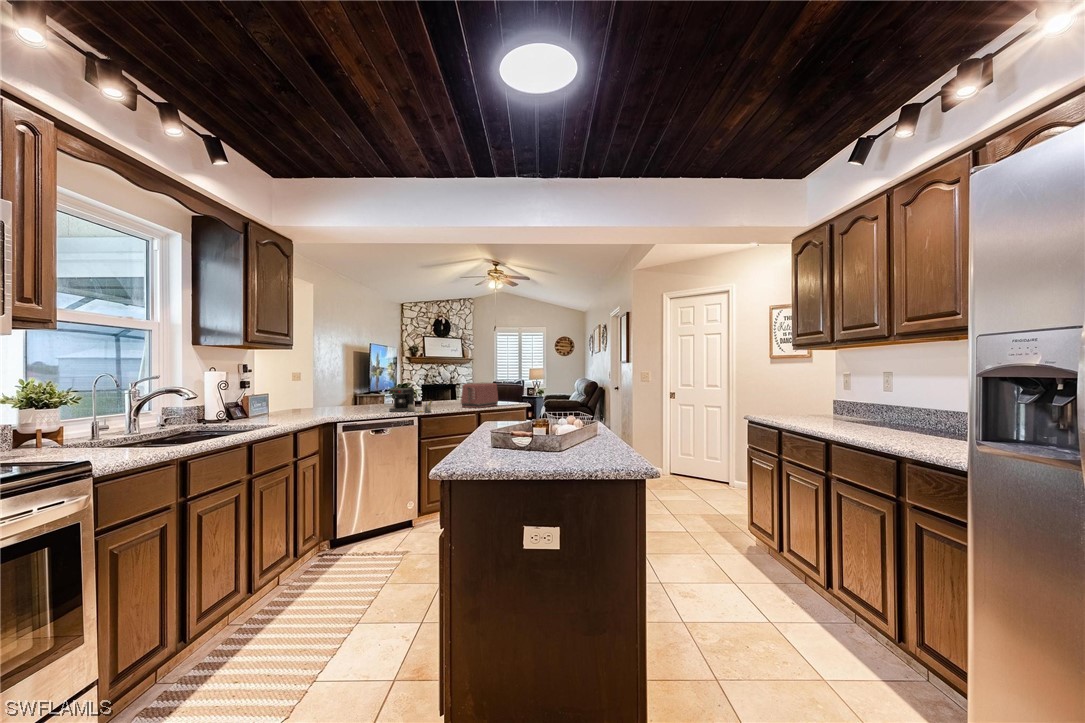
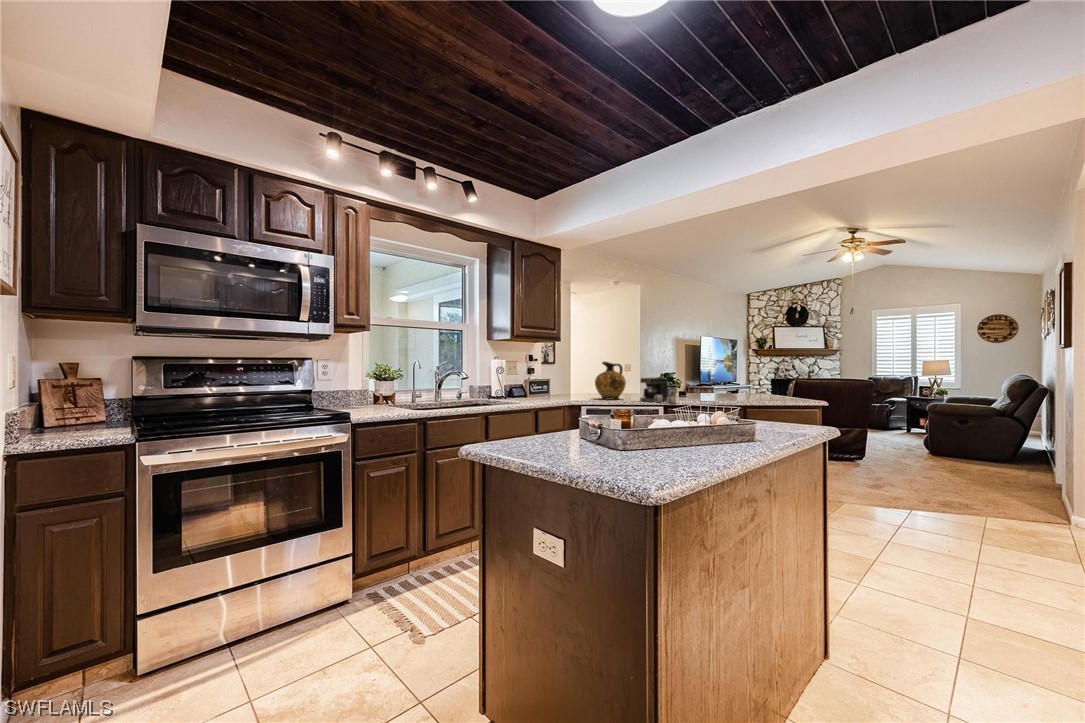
ceramic jug: none [336,373,370,413] -> present [595,362,626,399]
toaster: present [461,382,498,408] -> none [729,374,784,404]

